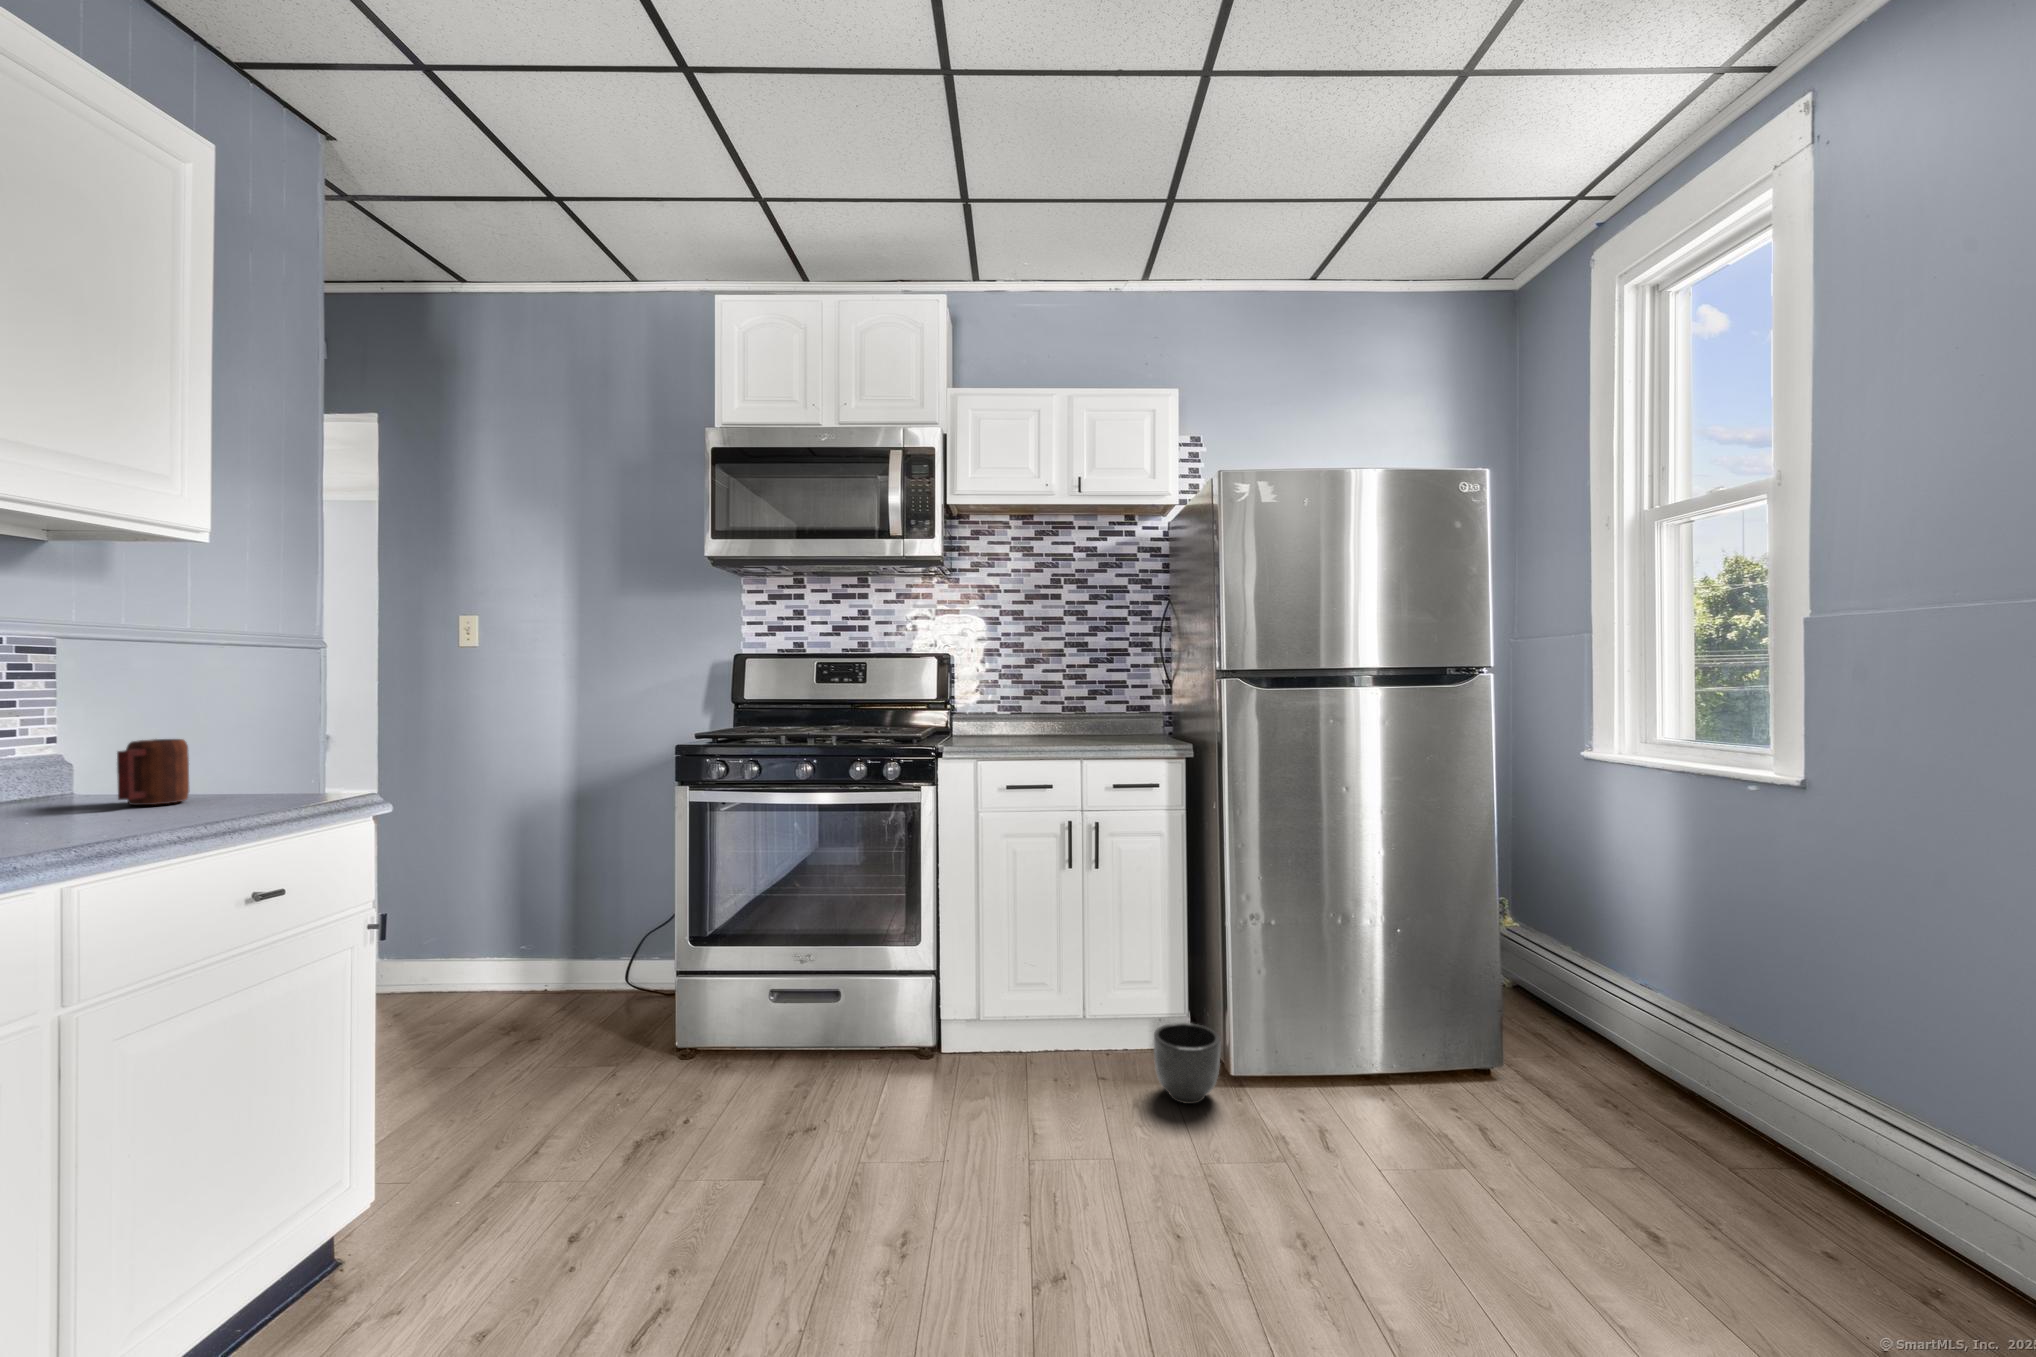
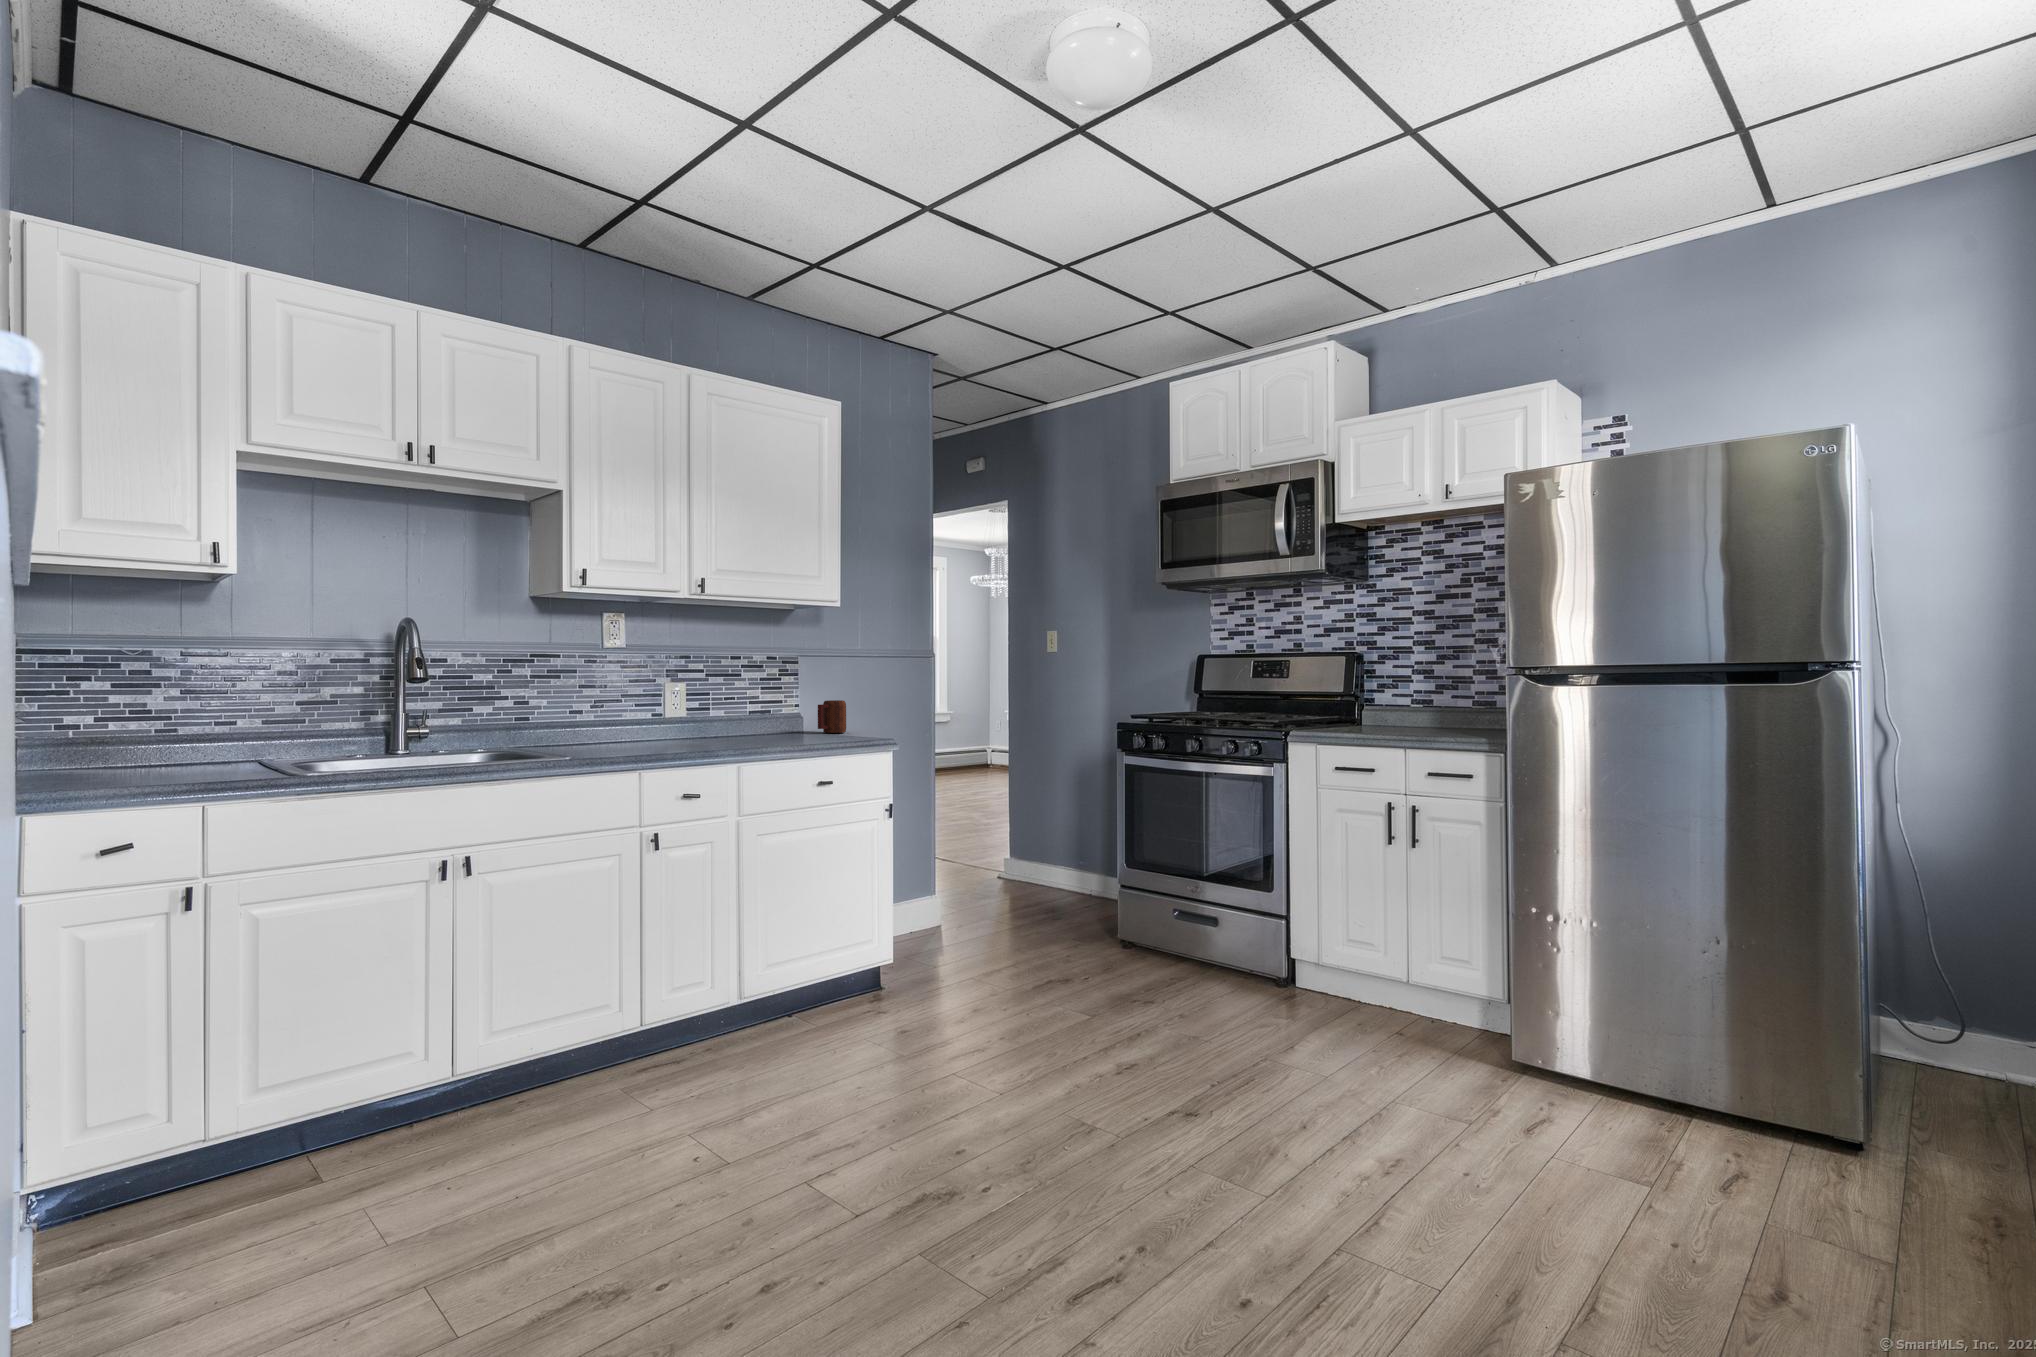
planter: present [1154,1023,1220,1104] -> none [1426,994,1492,1064]

